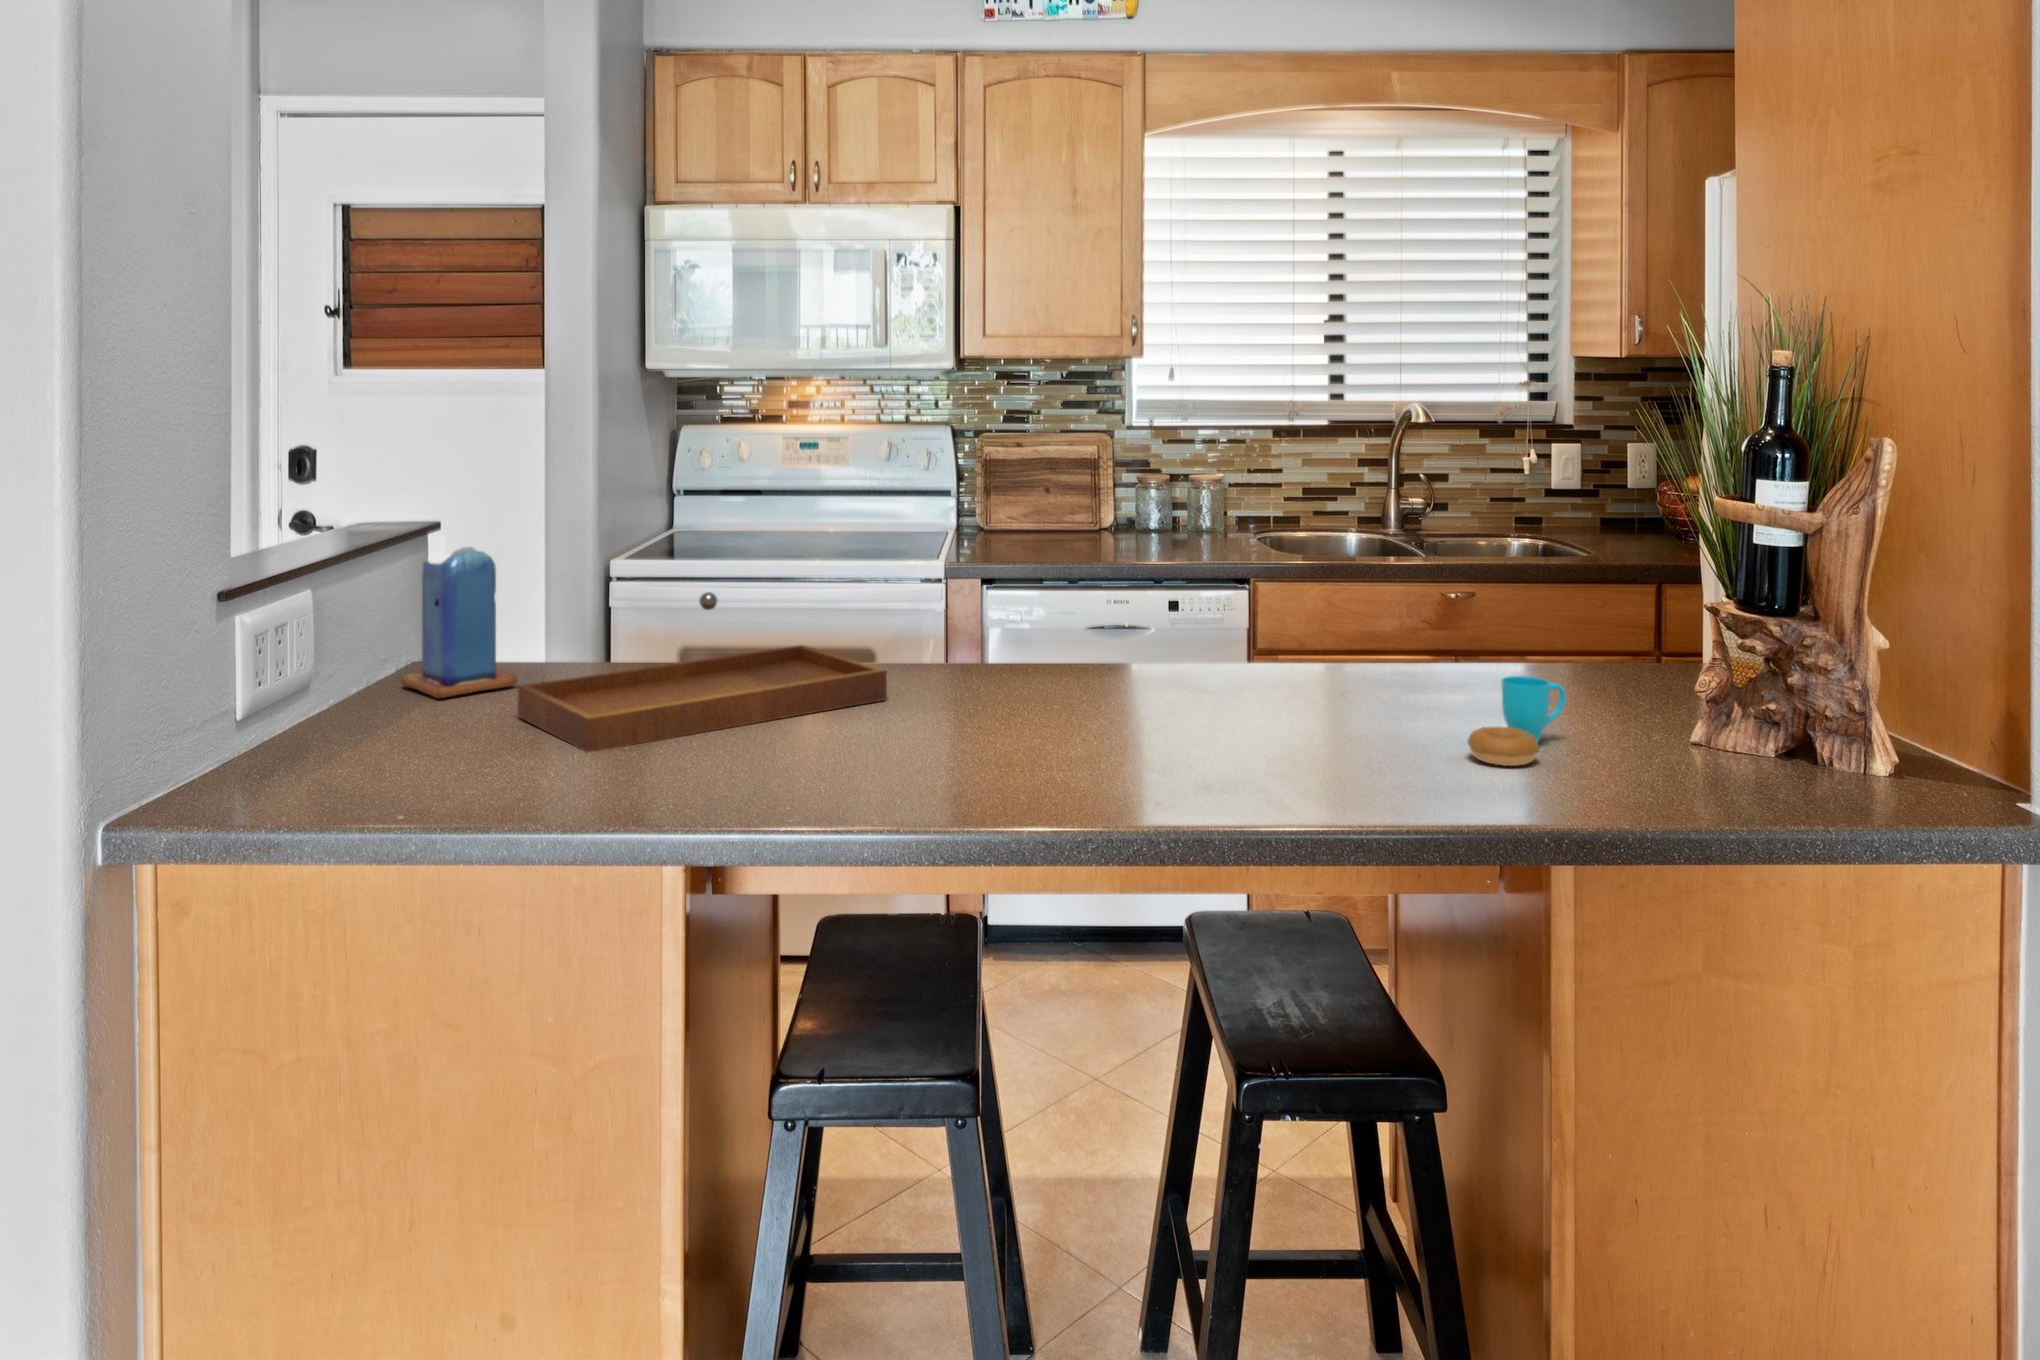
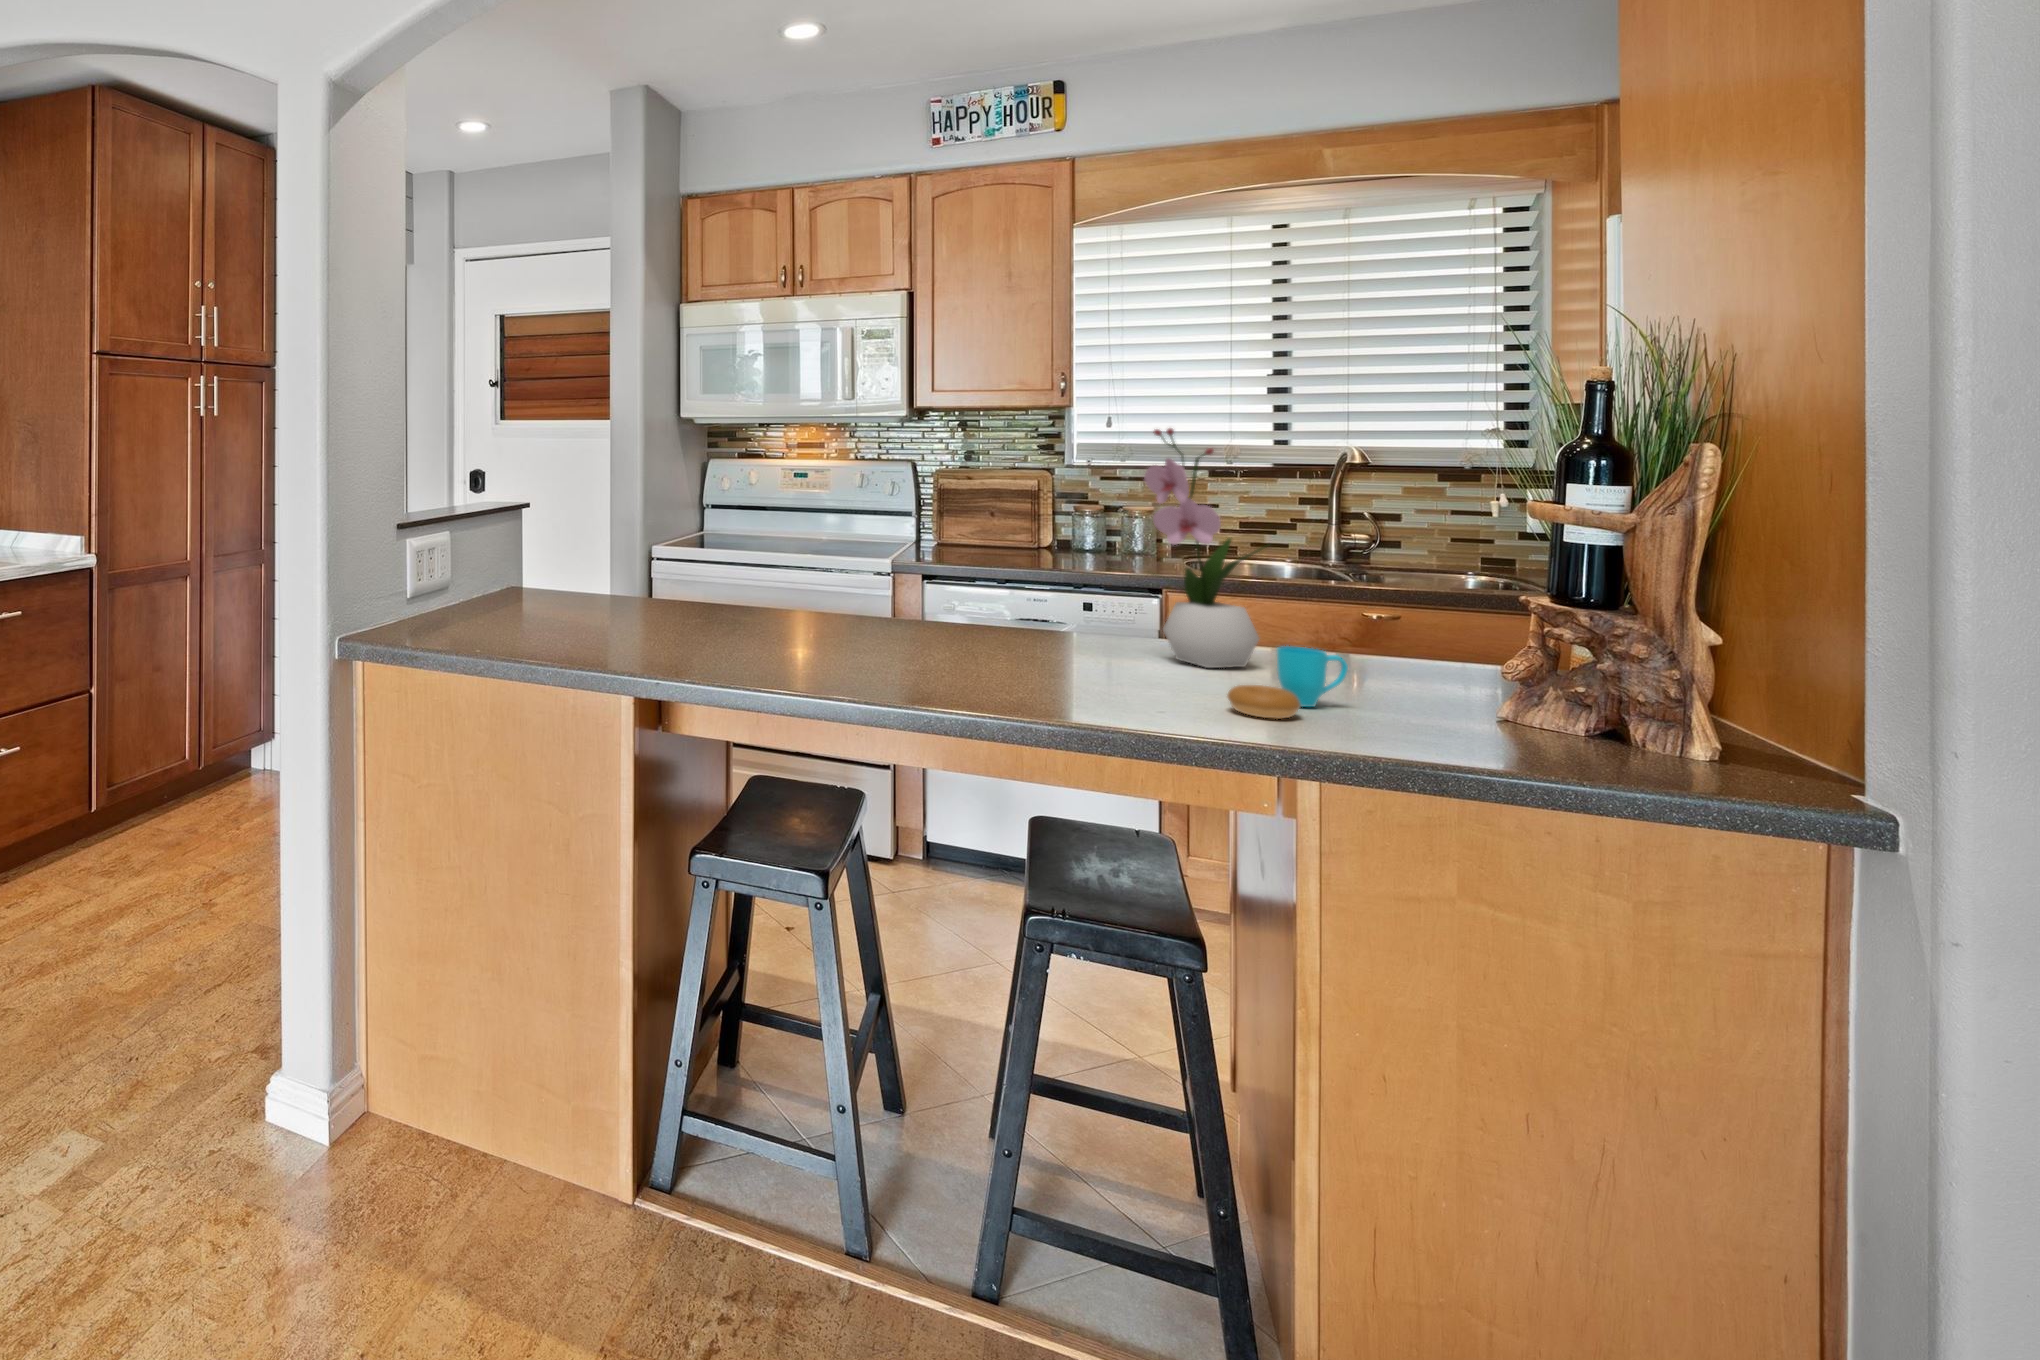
flower arrangement: none [1337,420,1463,700] -> present [1144,428,1265,668]
candle: present [400,537,517,698] -> none [460,504,527,607]
tray: present [518,592,887,752] -> none [513,546,763,640]

